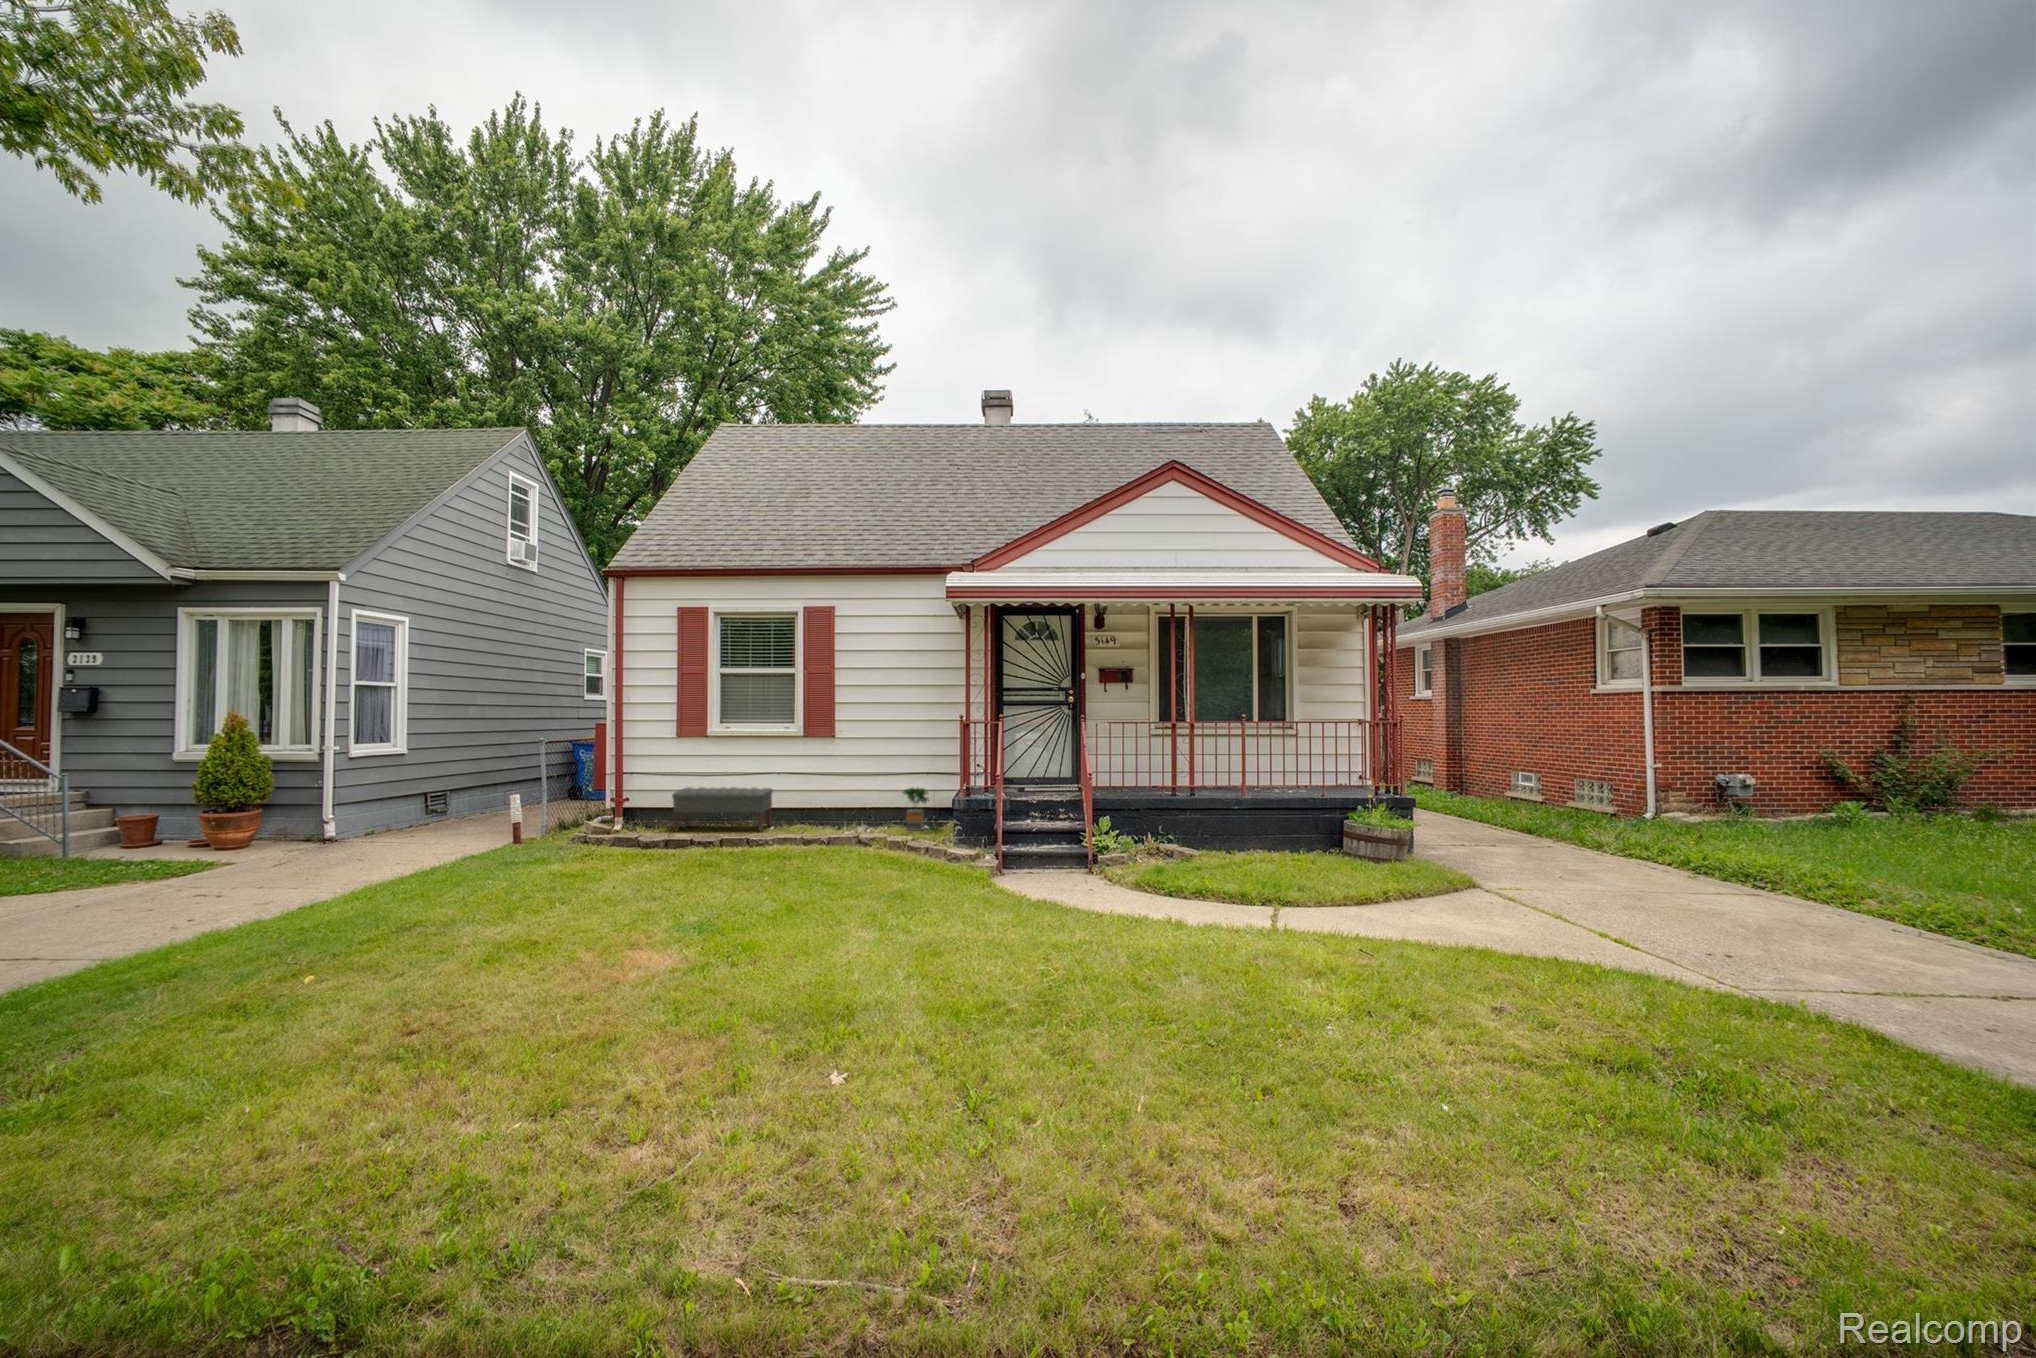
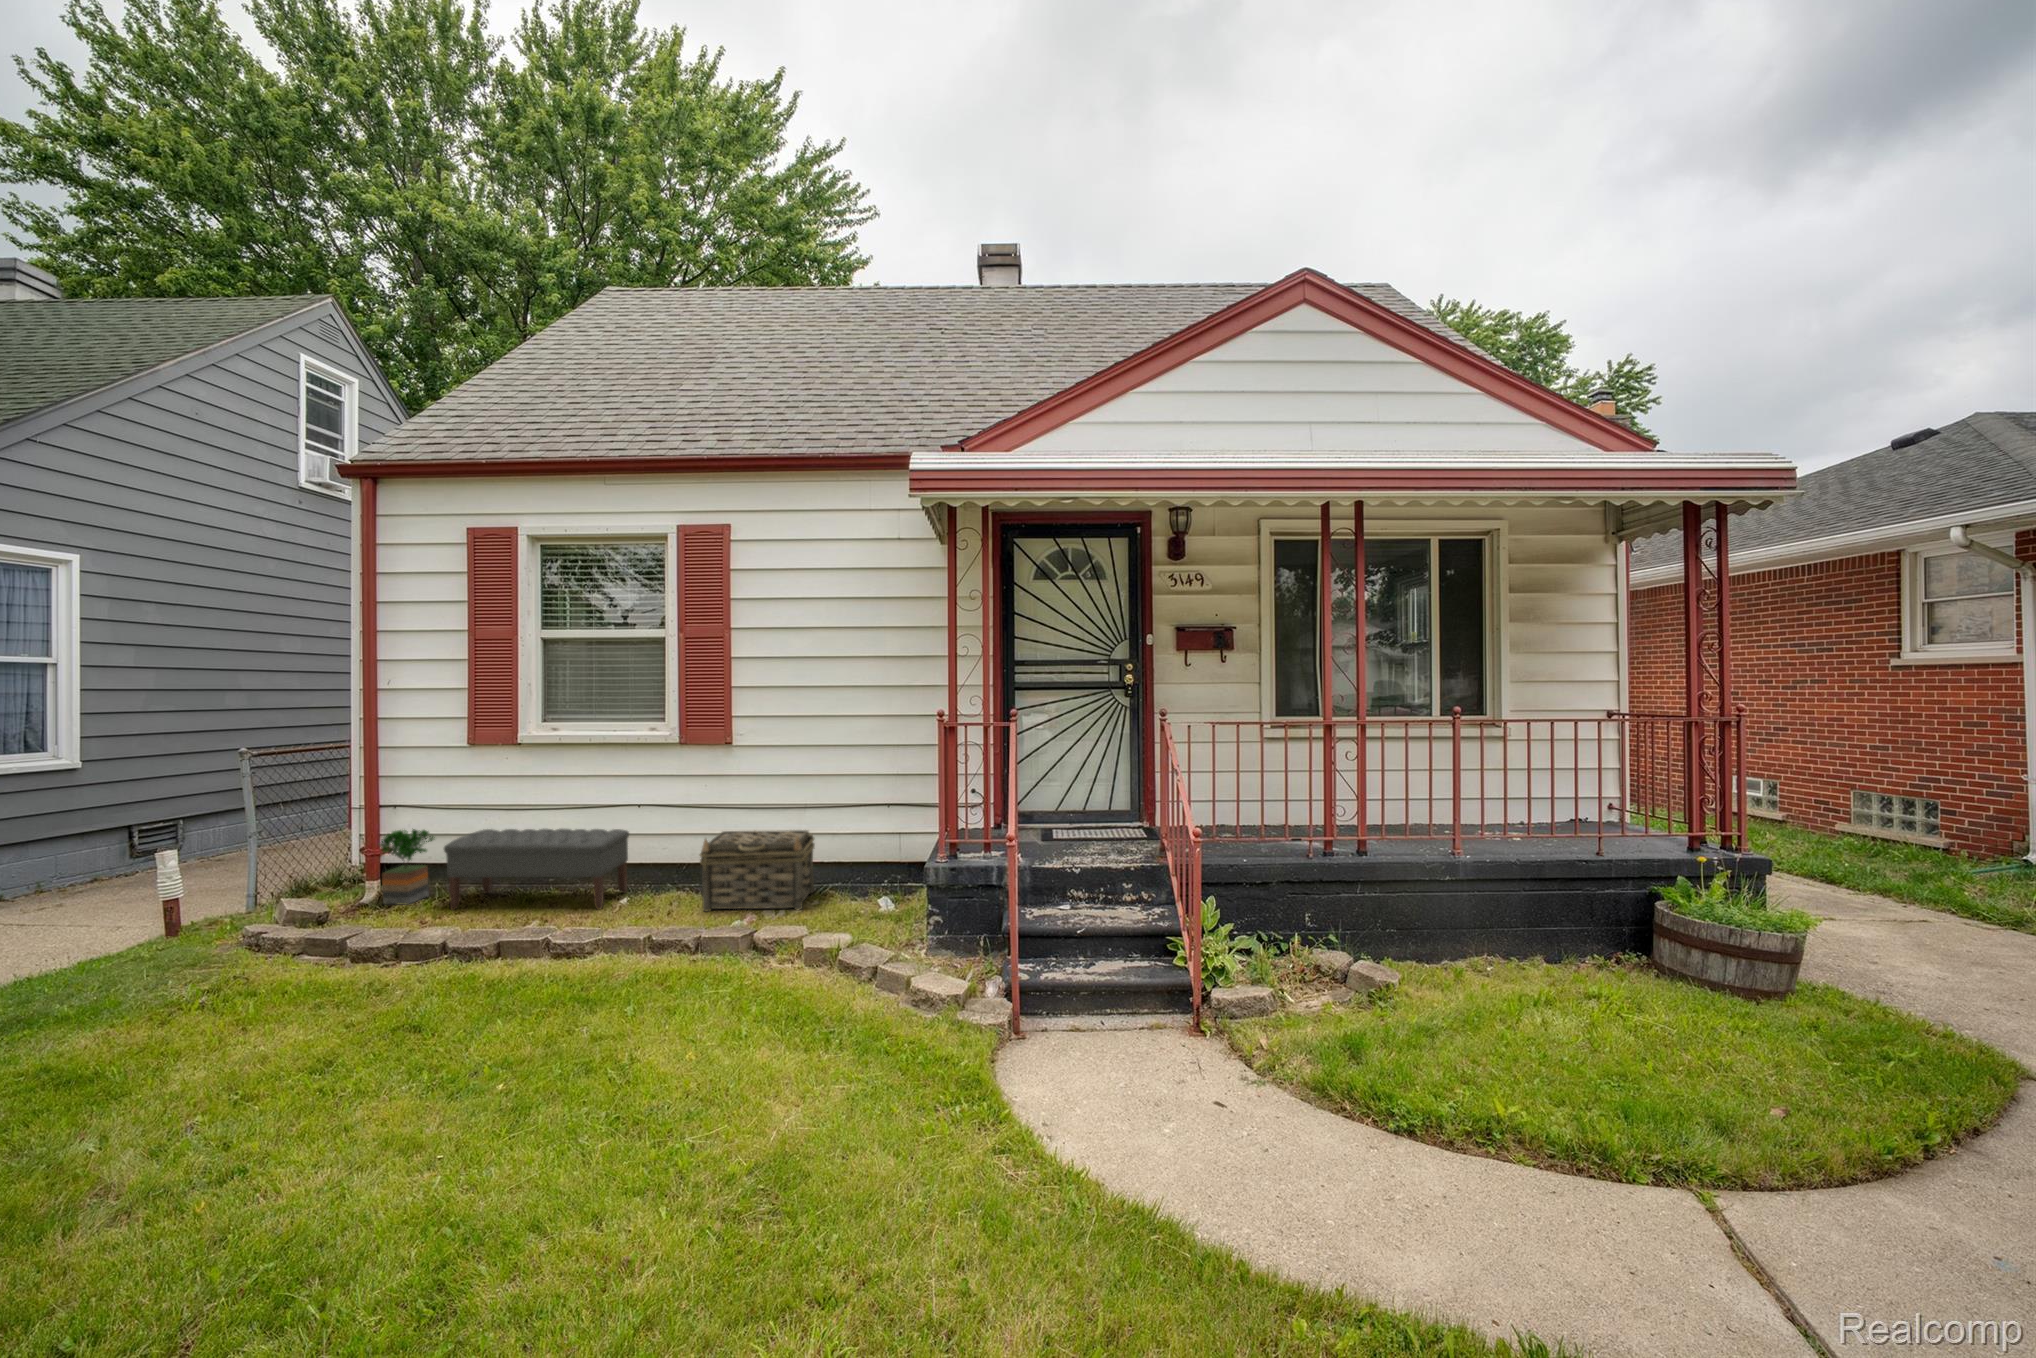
potted tree: present [903,788,929,831] -> present [380,829,435,905]
basket: none [821,789,884,833] -> present [700,830,814,911]

